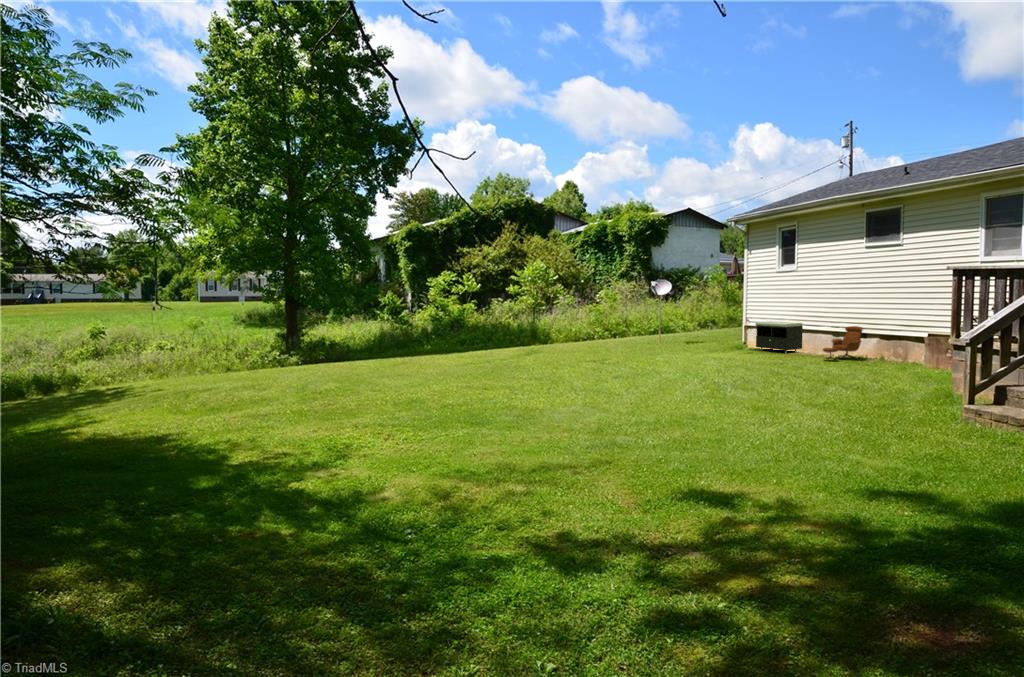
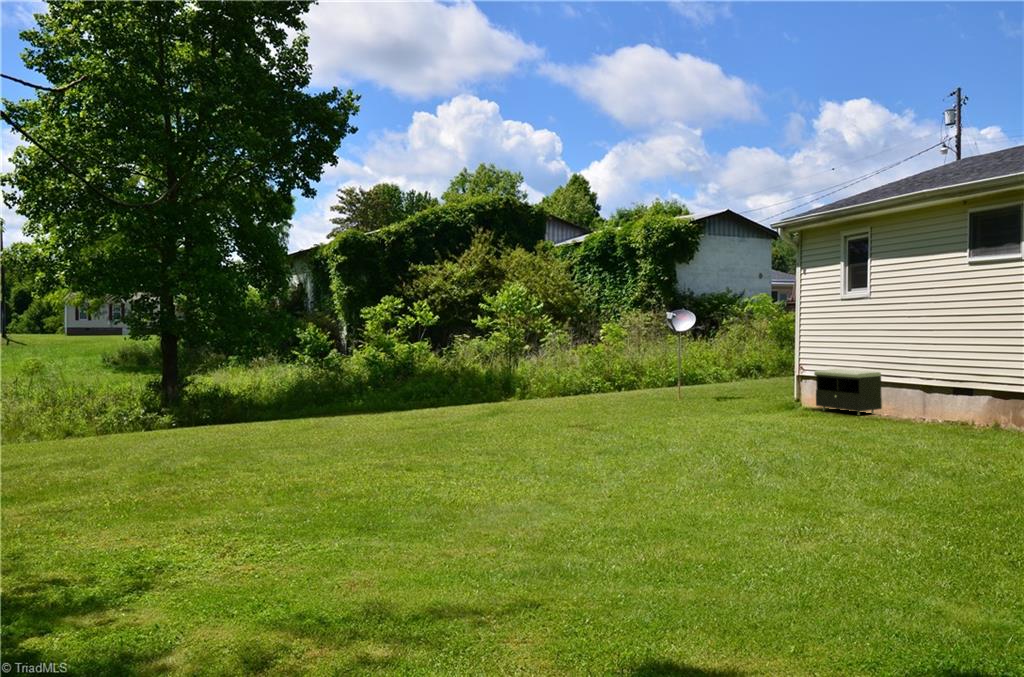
lounge chair: present [823,326,862,360] -> none [912,378,968,429]

